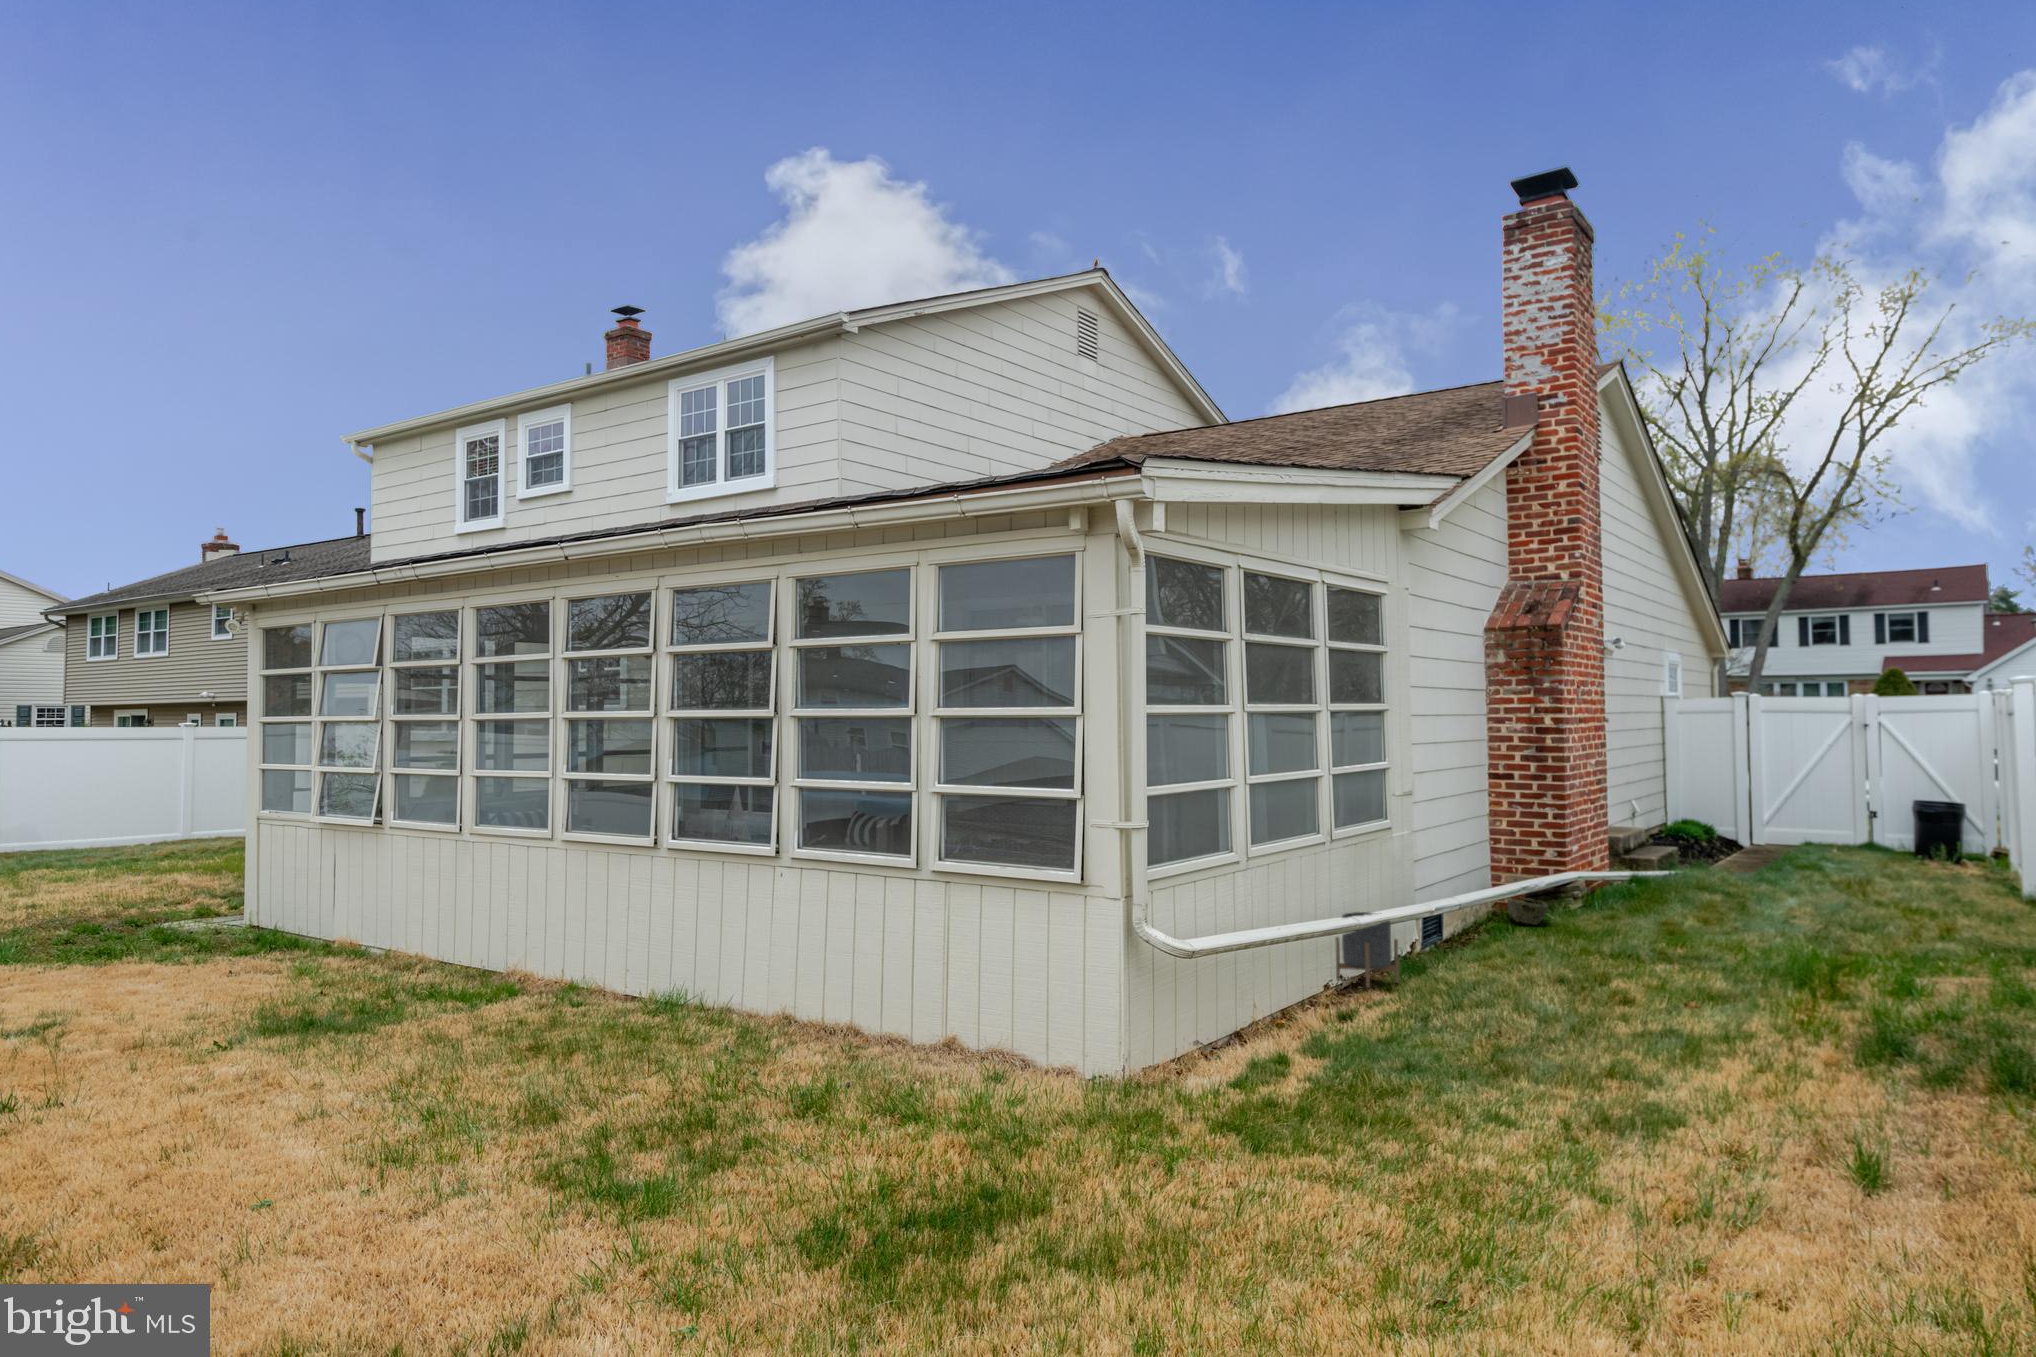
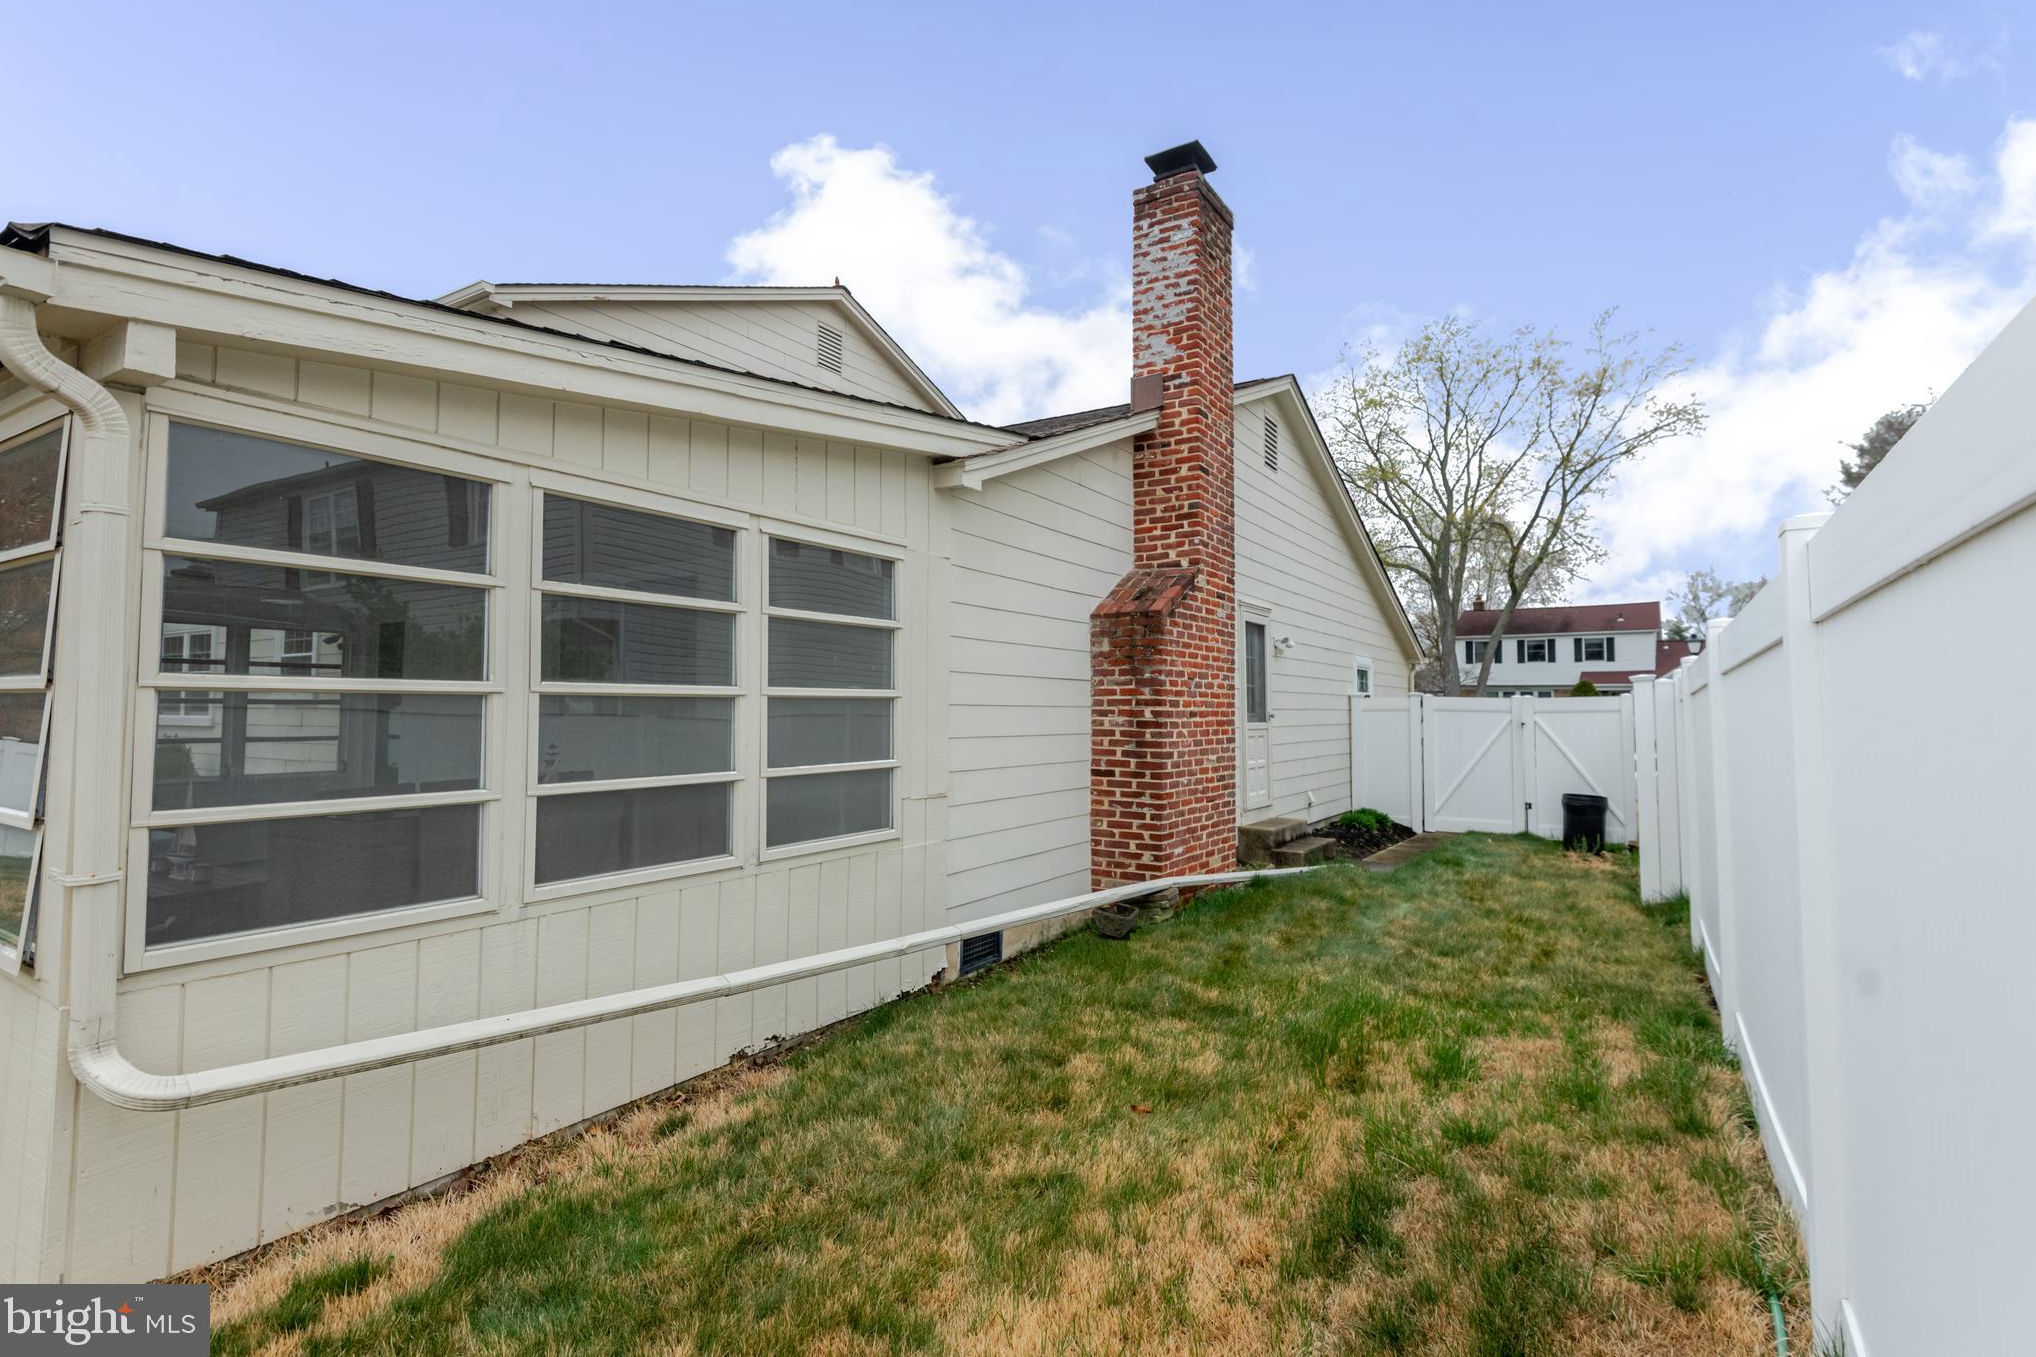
planter: present [1336,912,1399,988] -> none [756,951,826,1061]

